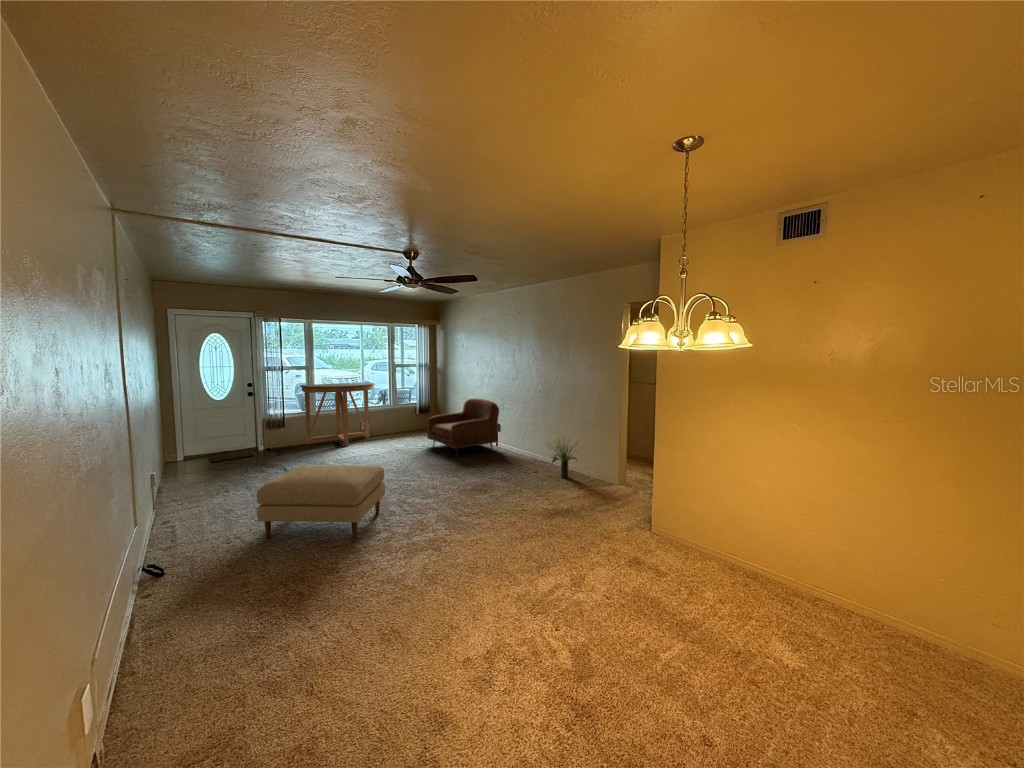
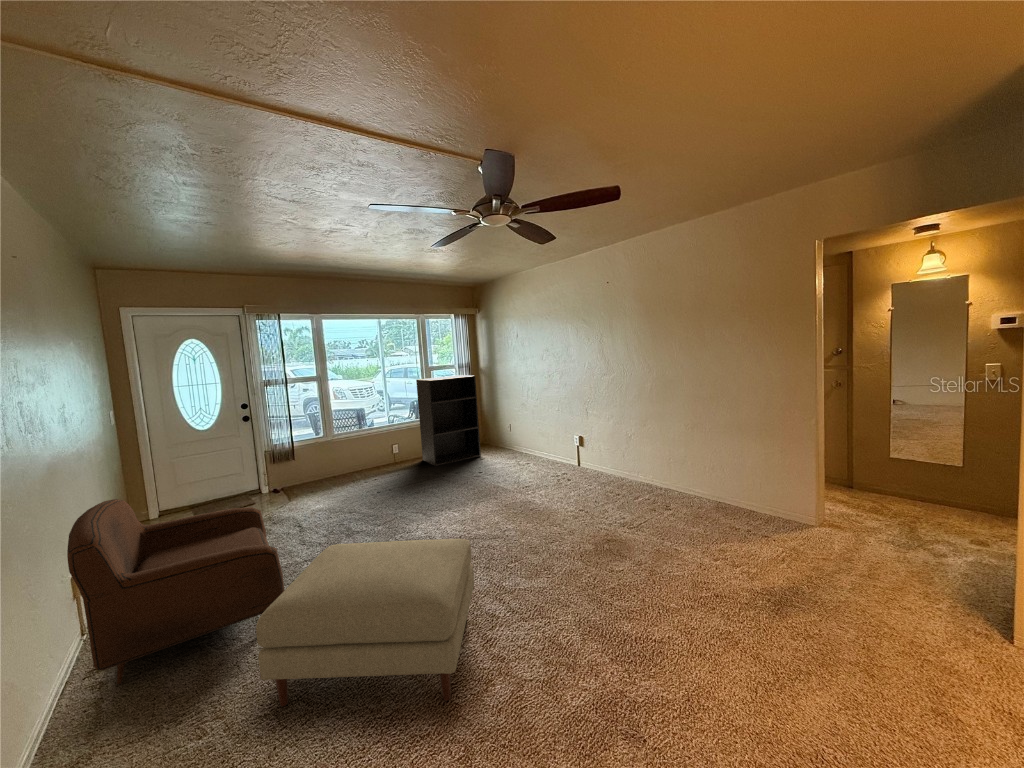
bookshelf: none [383,373,430,441] -> present [416,375,481,466]
console table: present [300,382,375,446] -> none [311,392,408,480]
armchair: present [427,398,499,455] -> present [67,499,284,684]
potted plant: present [547,437,585,478] -> none [680,456,743,518]

